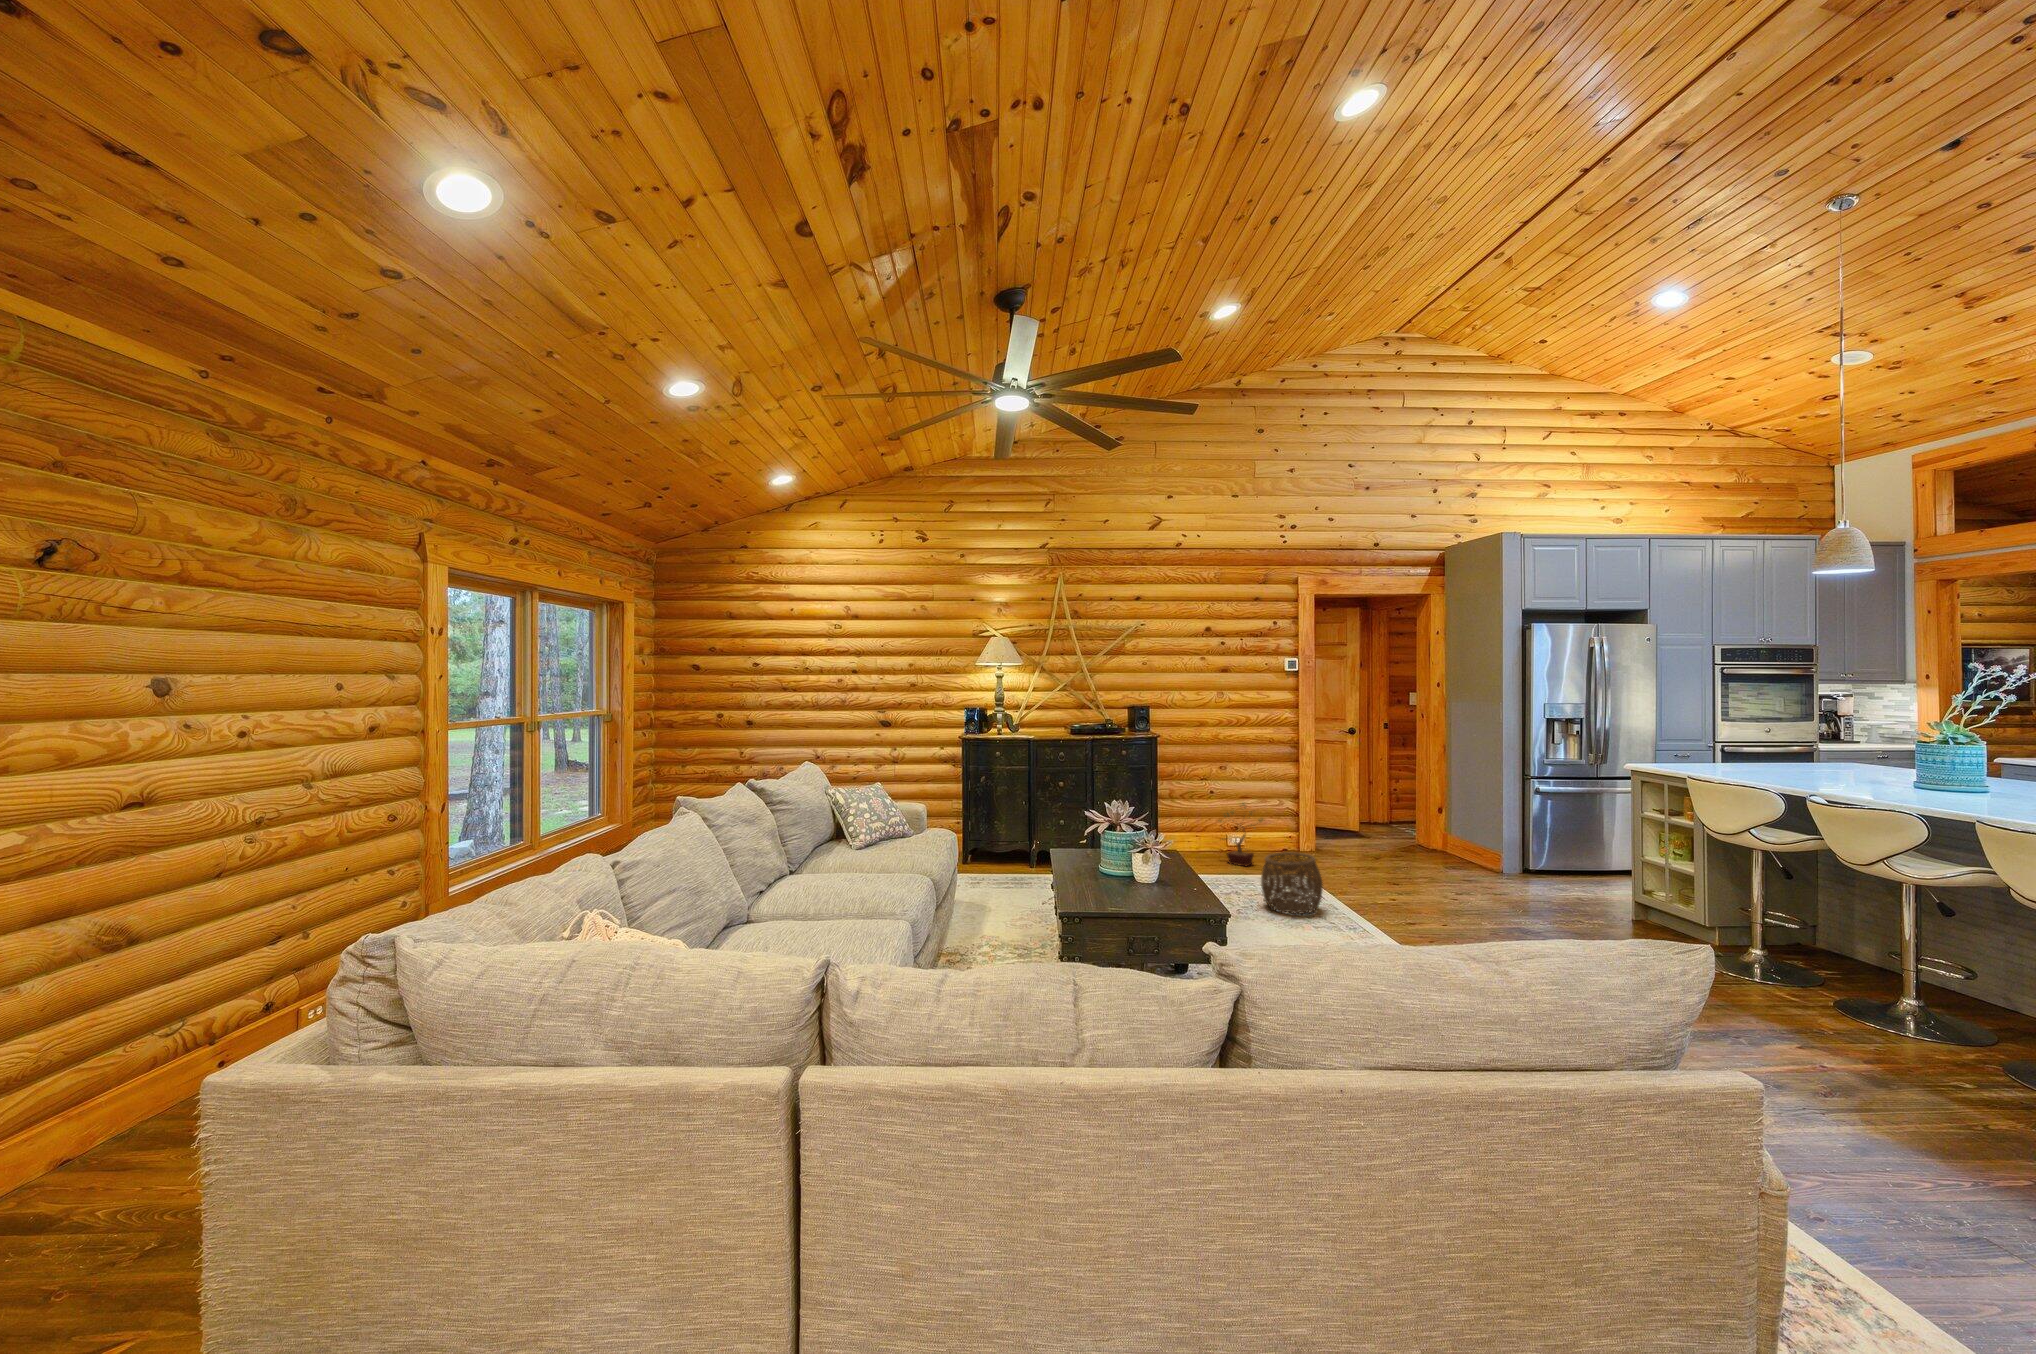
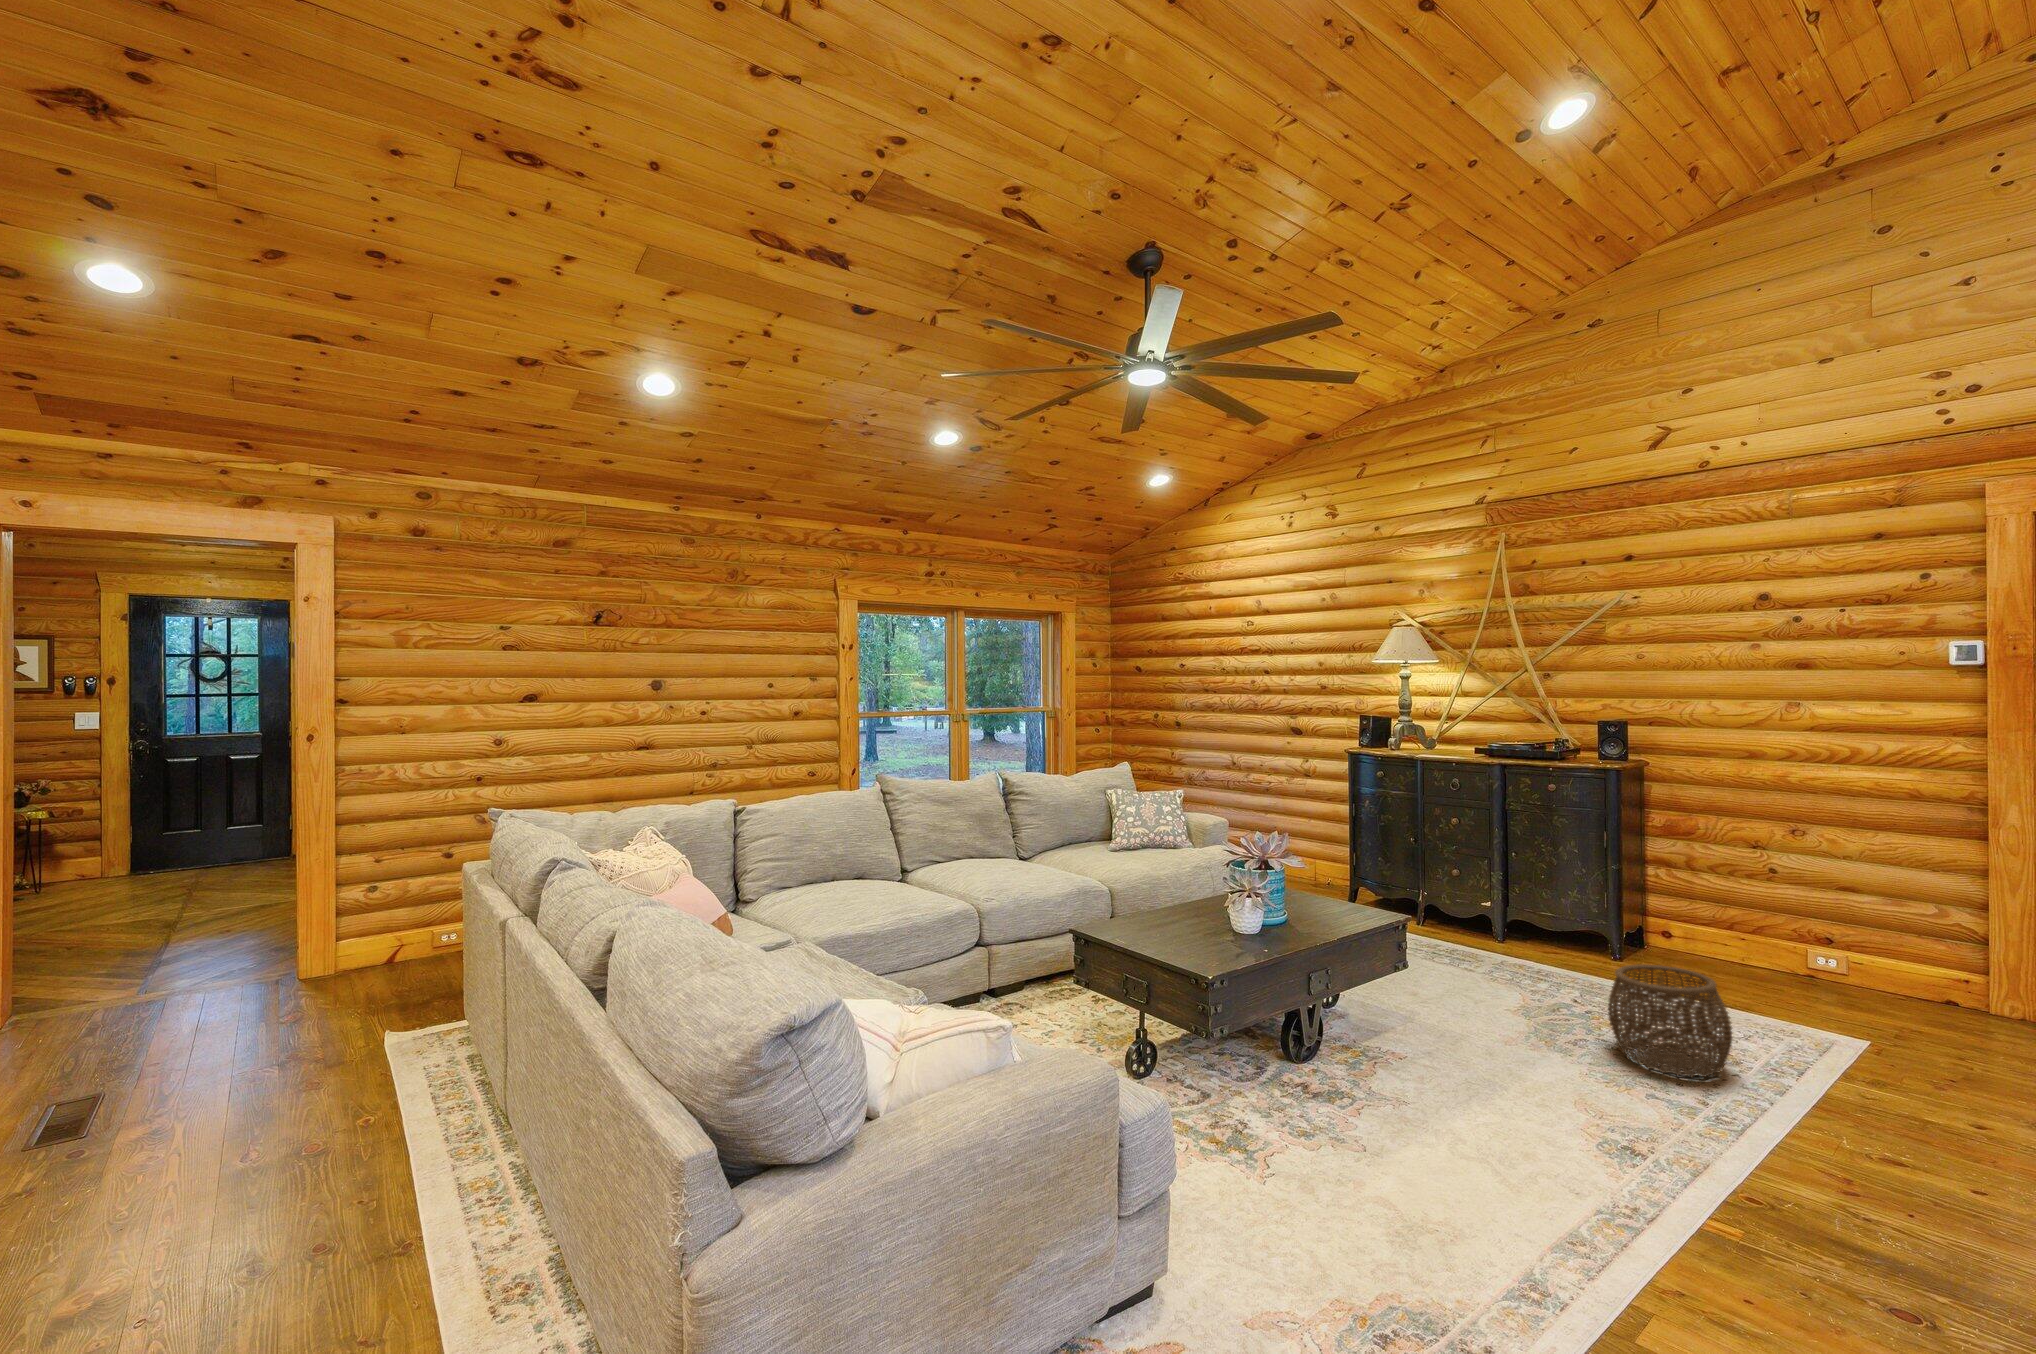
potted plant: present [1225,803,1263,866] -> none [1722,884,1795,993]

